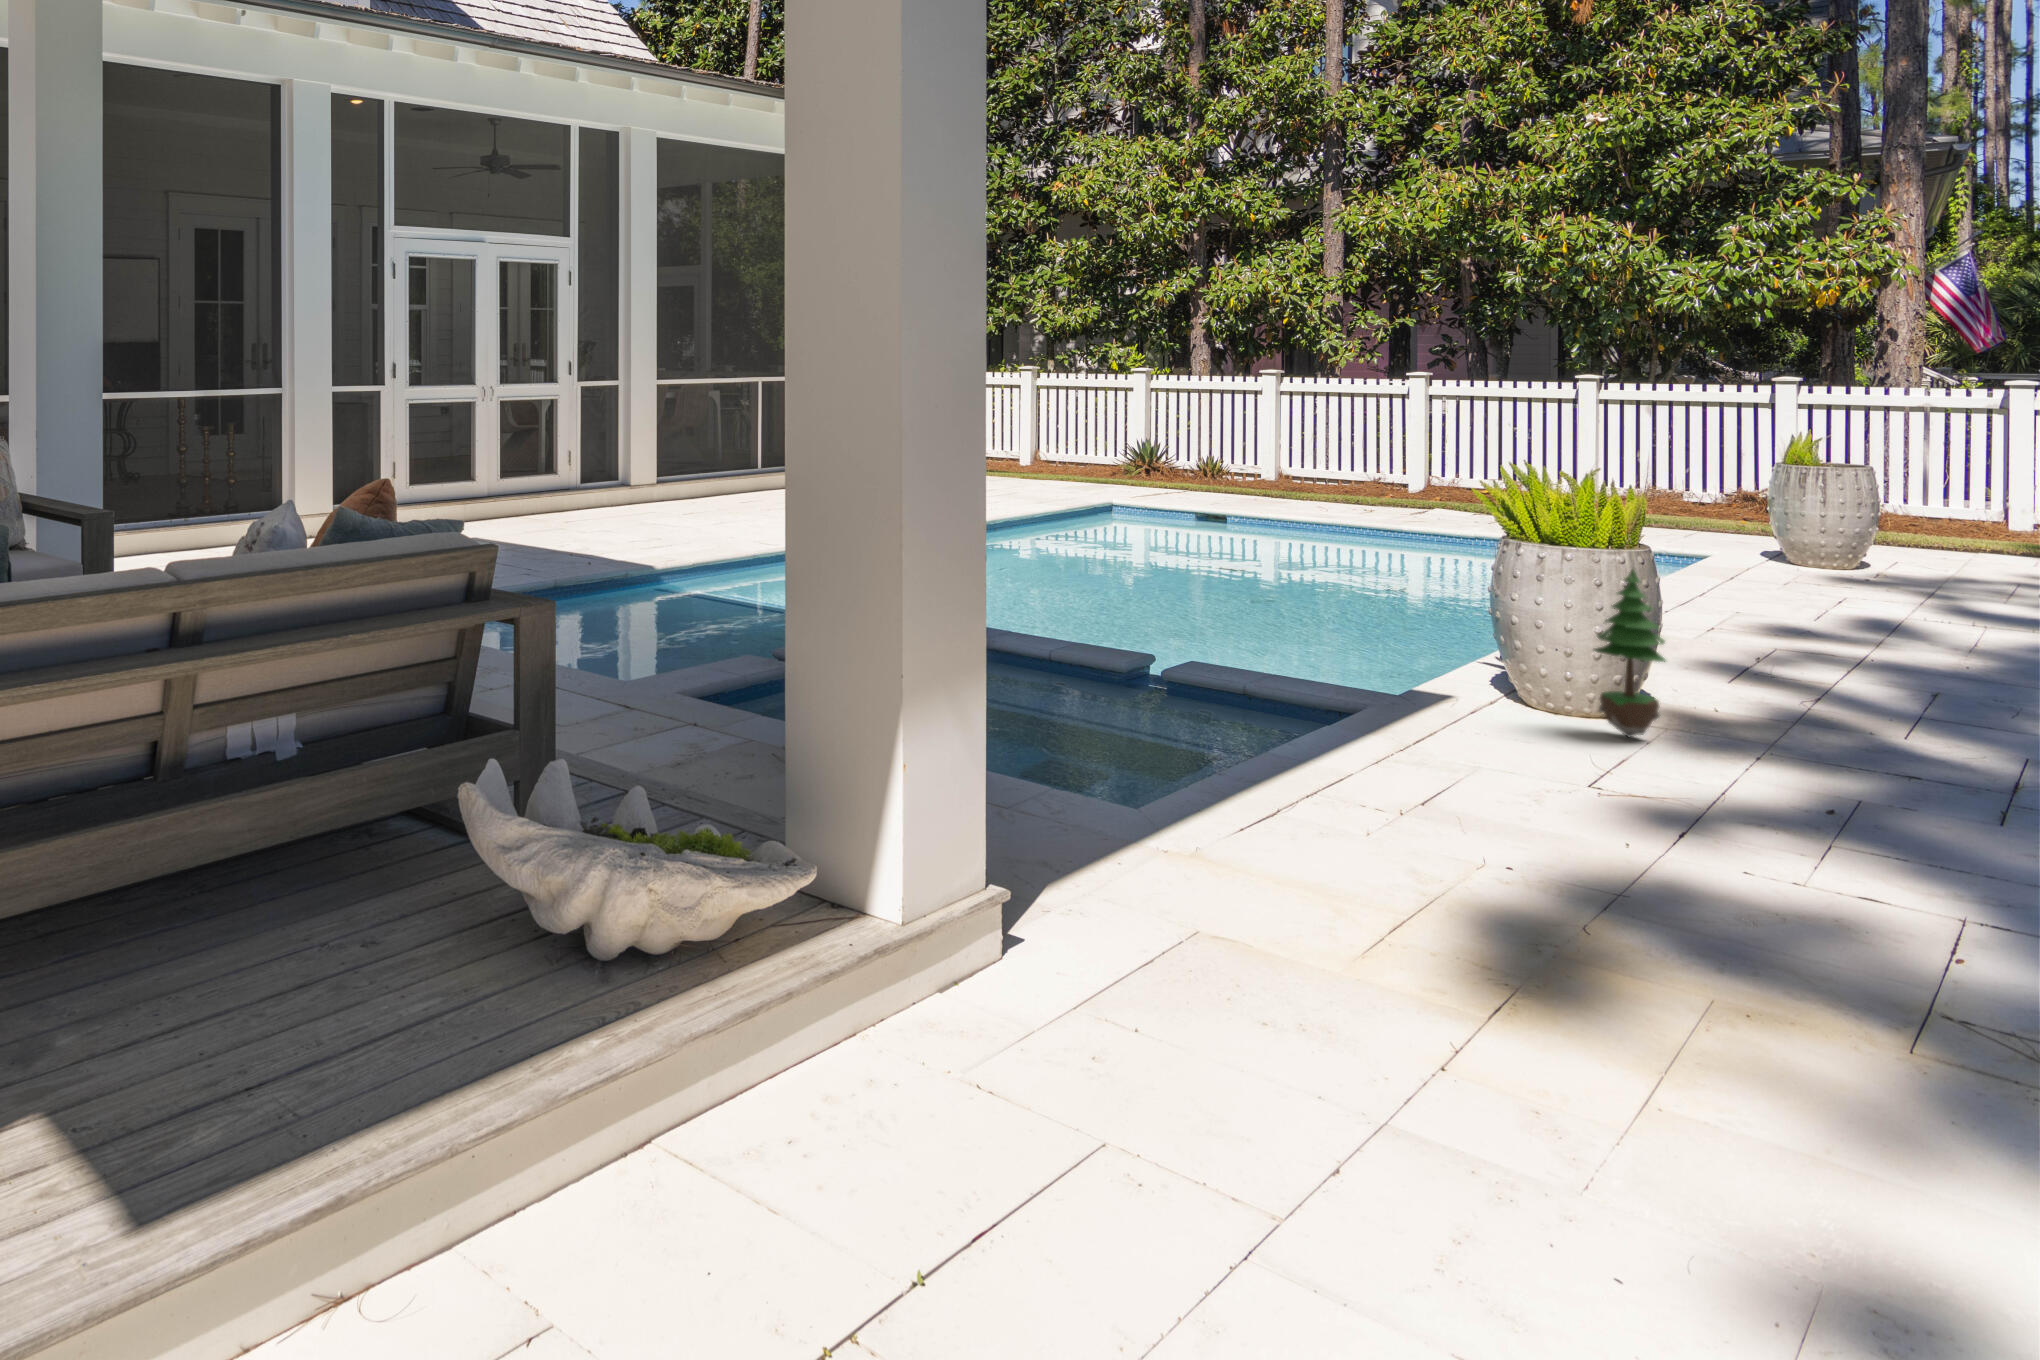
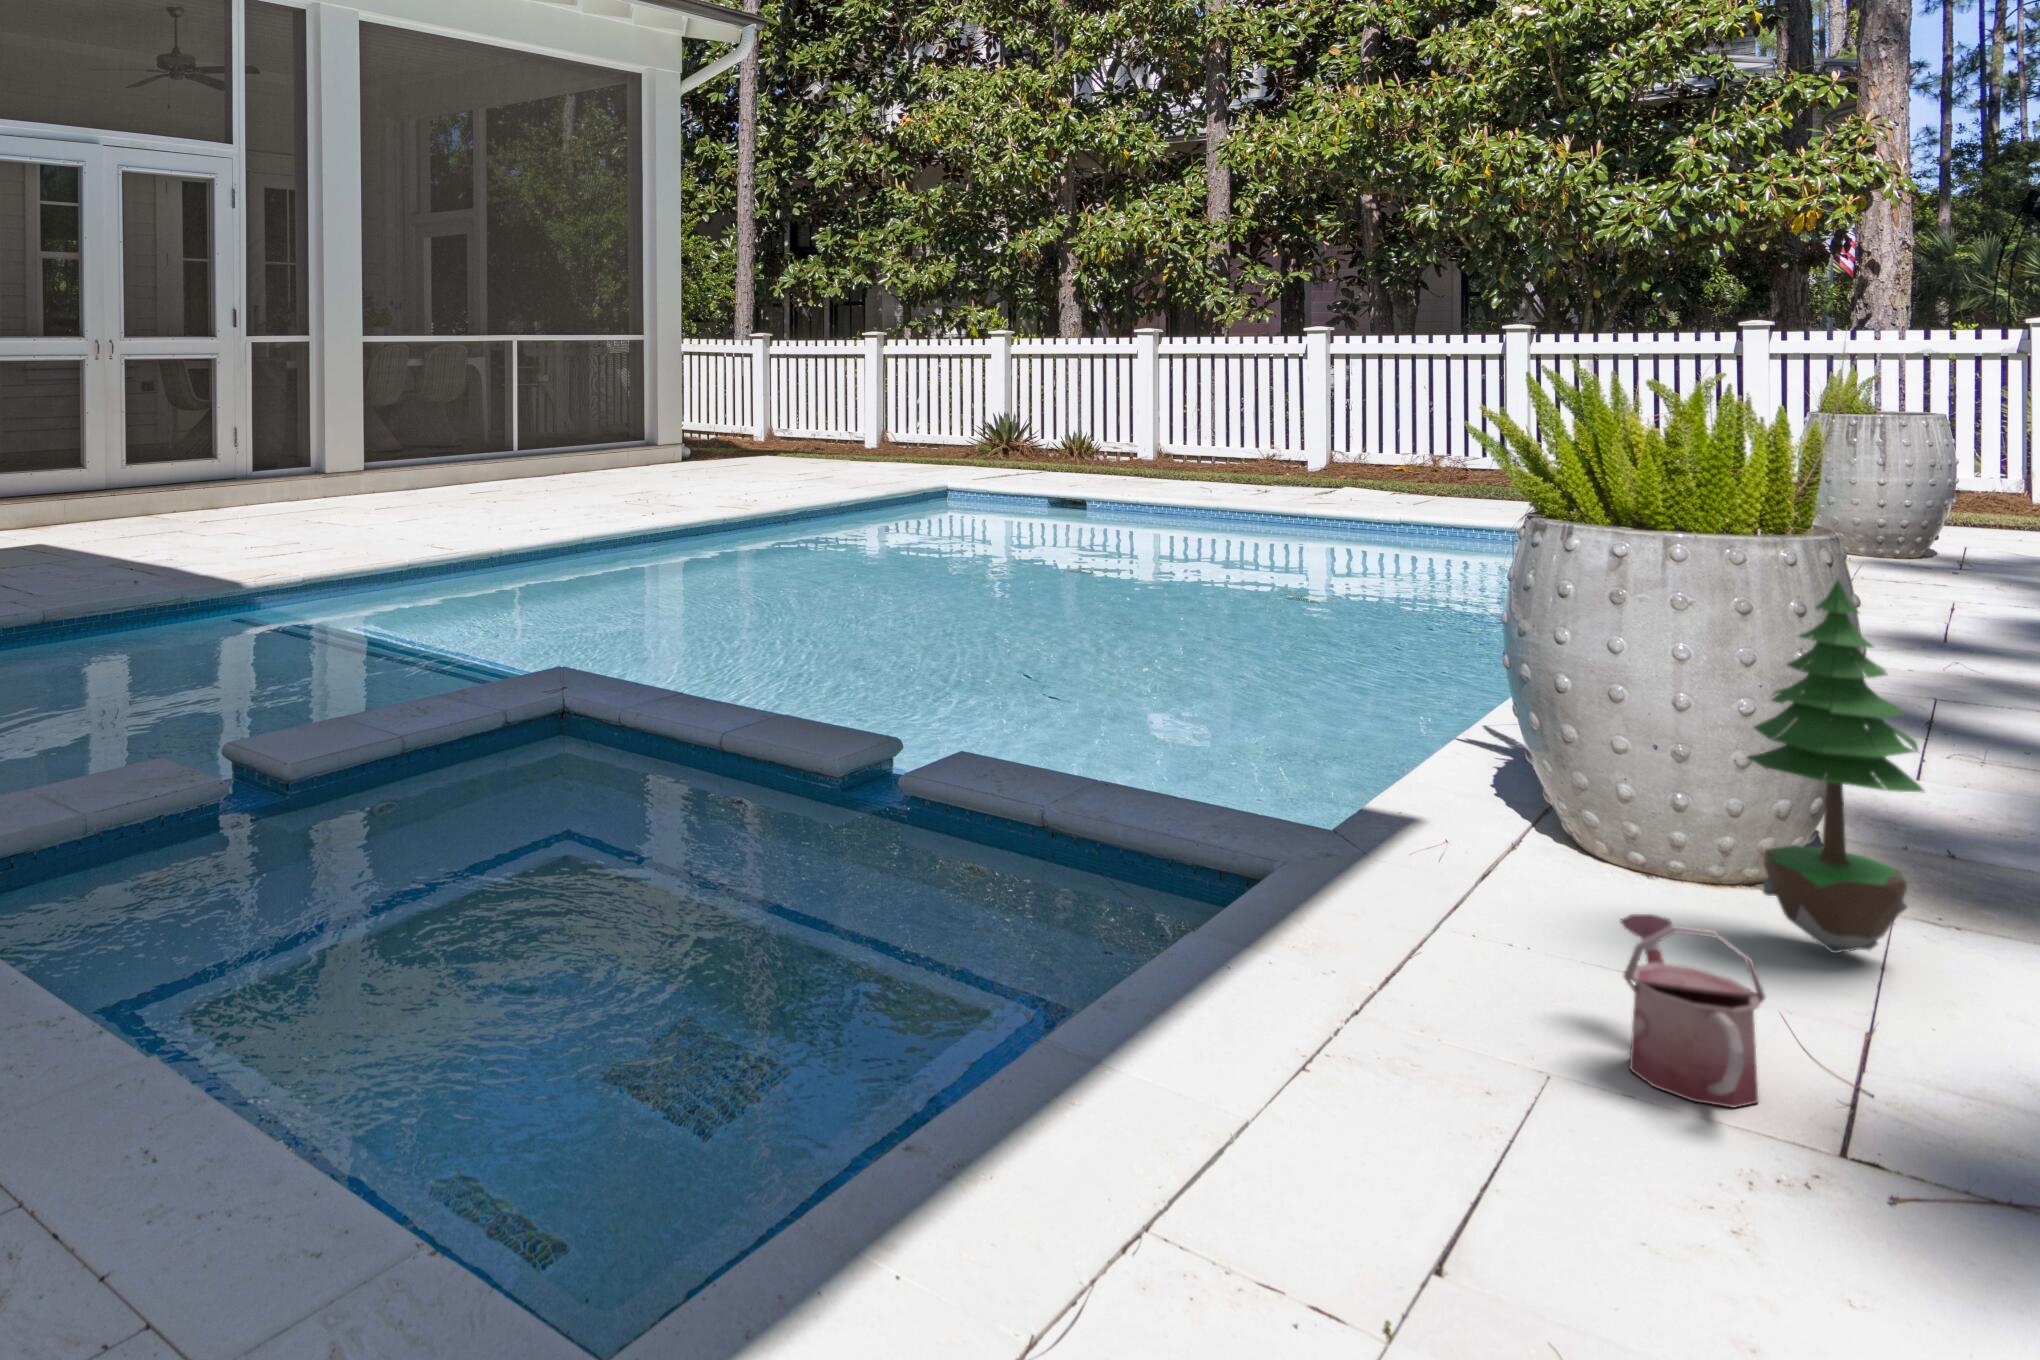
watering can: none [1513,704,1570,773] -> present [1621,914,1765,1108]

